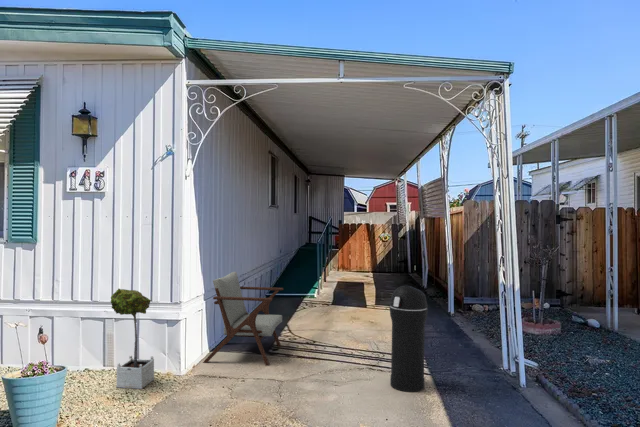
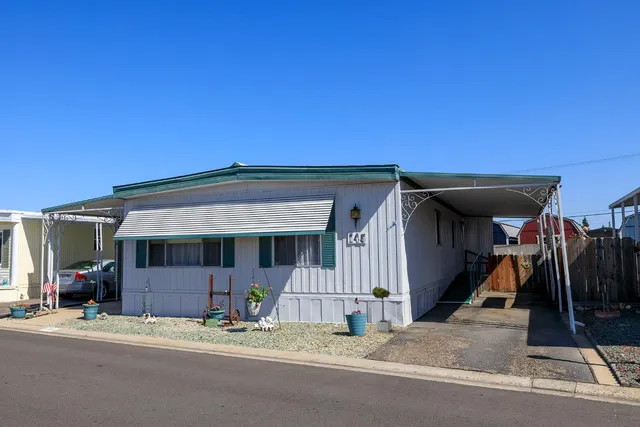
lounge chair: present [203,272,283,366] -> none [412,282,451,329]
trash can: present [390,285,428,392] -> none [510,288,532,342]

